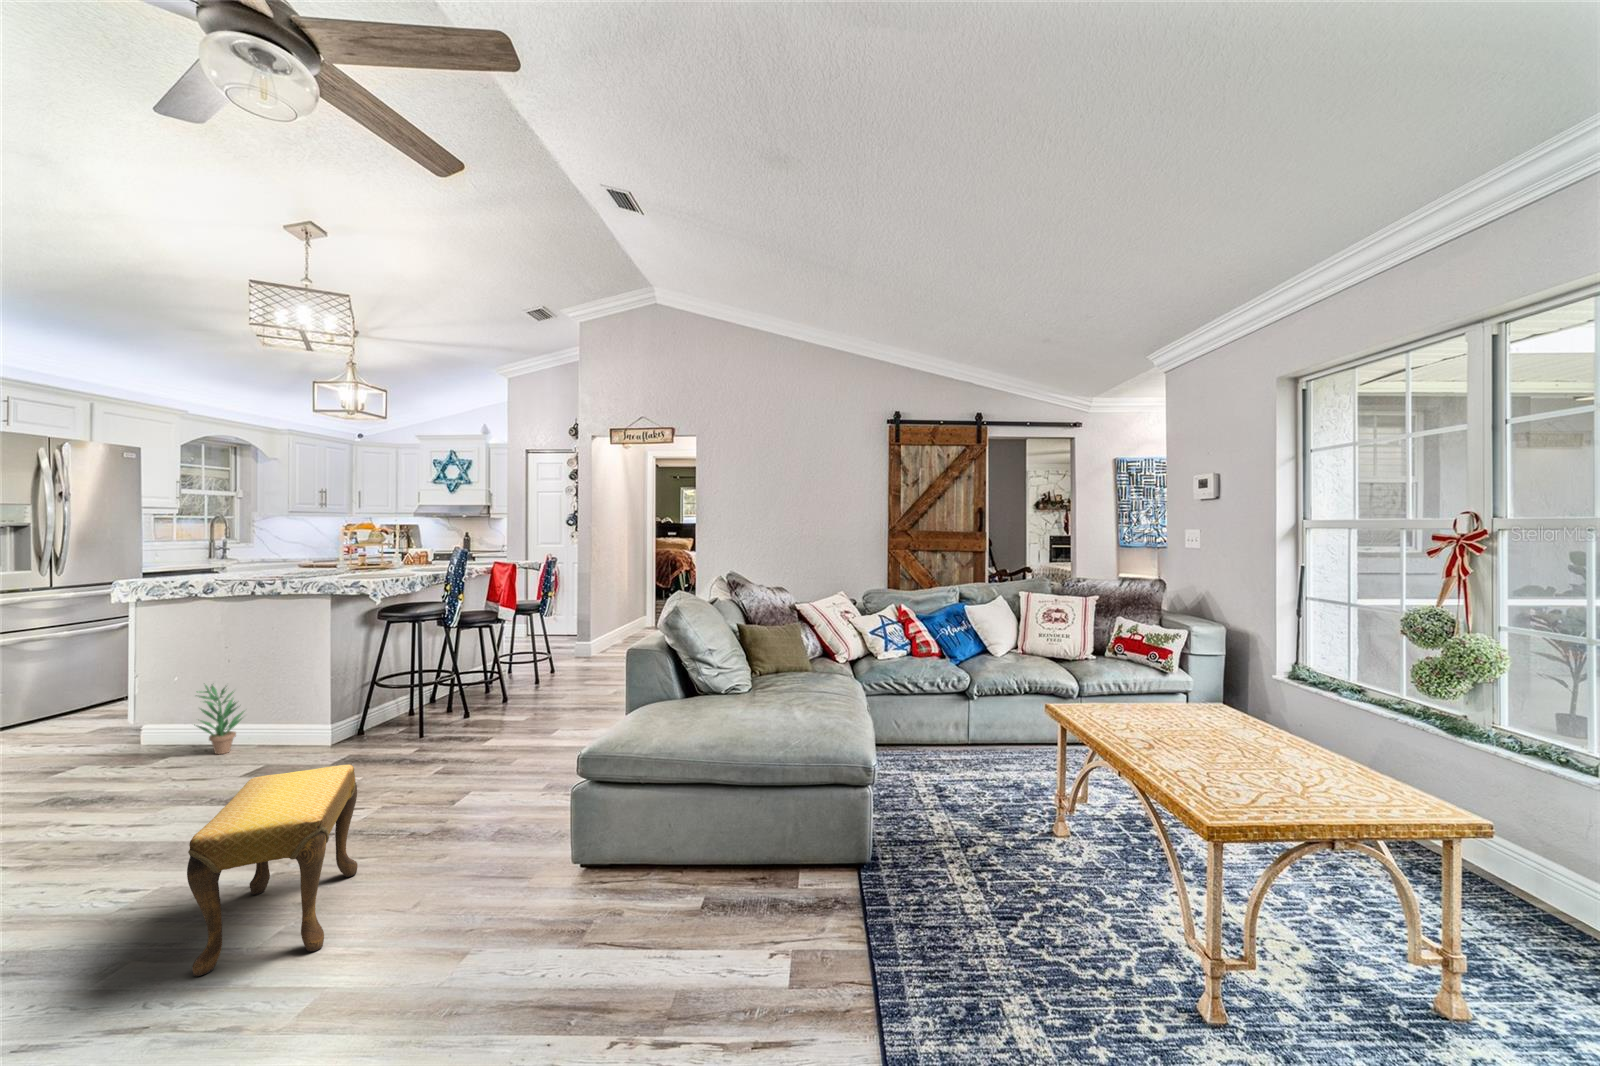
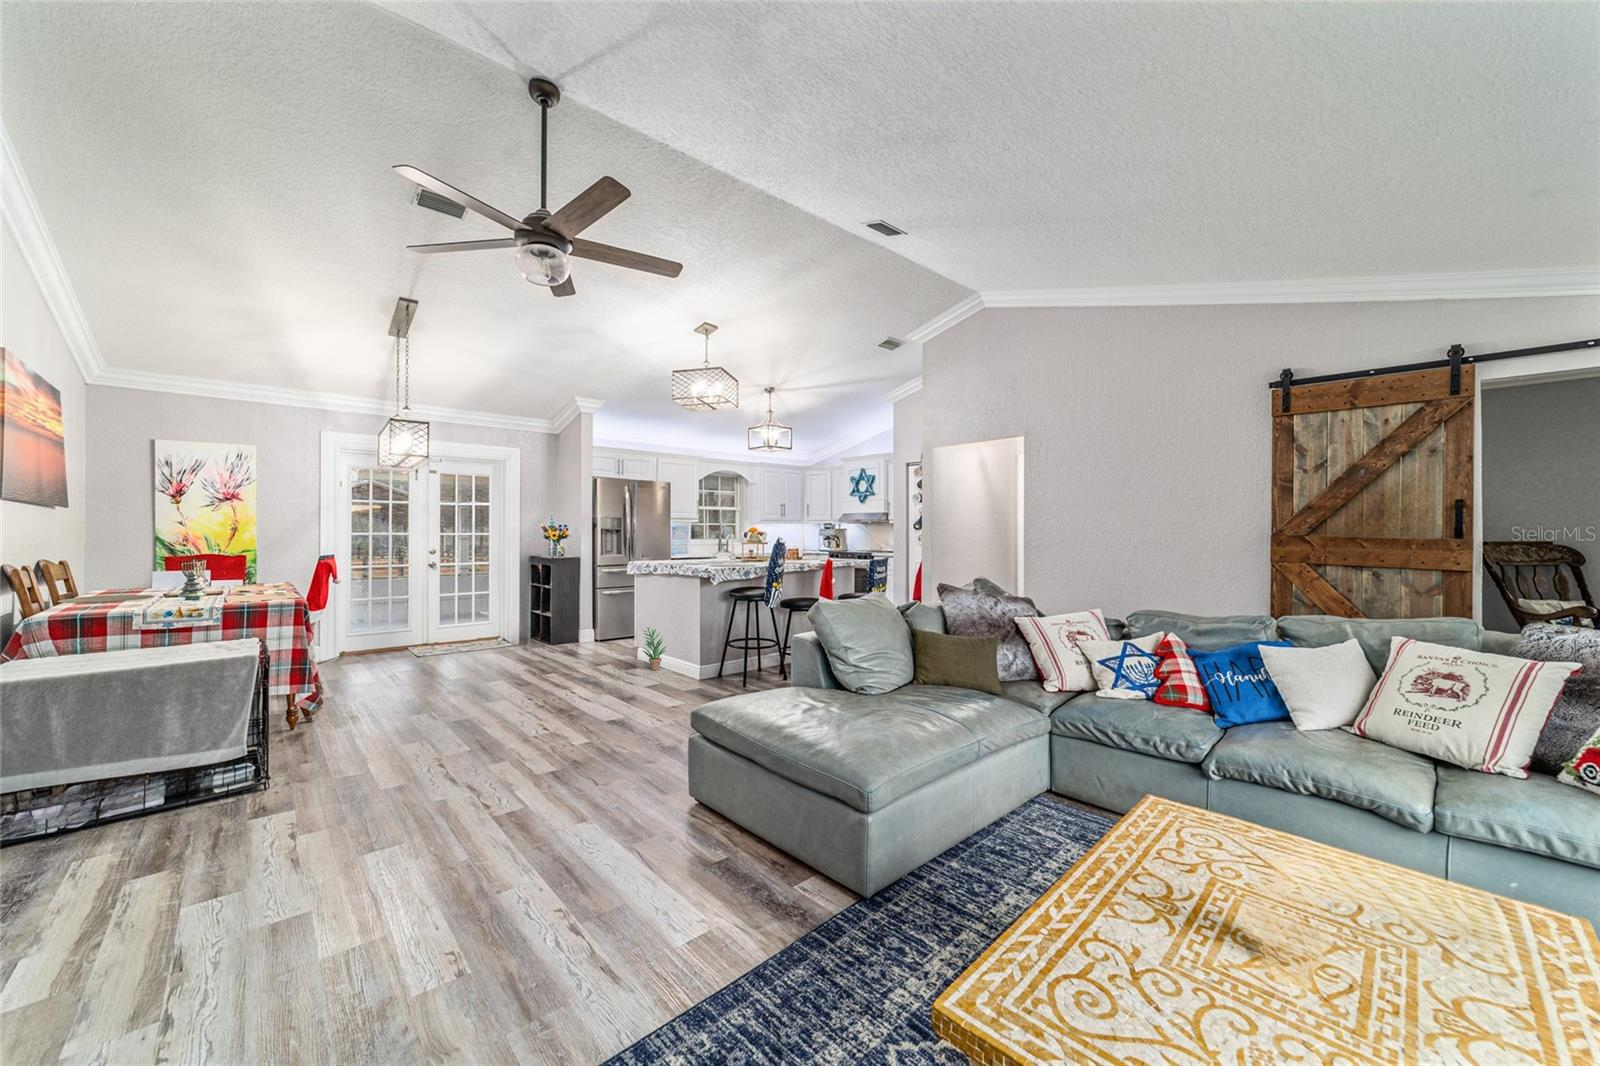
footstool: present [187,764,358,976] -> none [501,683,610,790]

